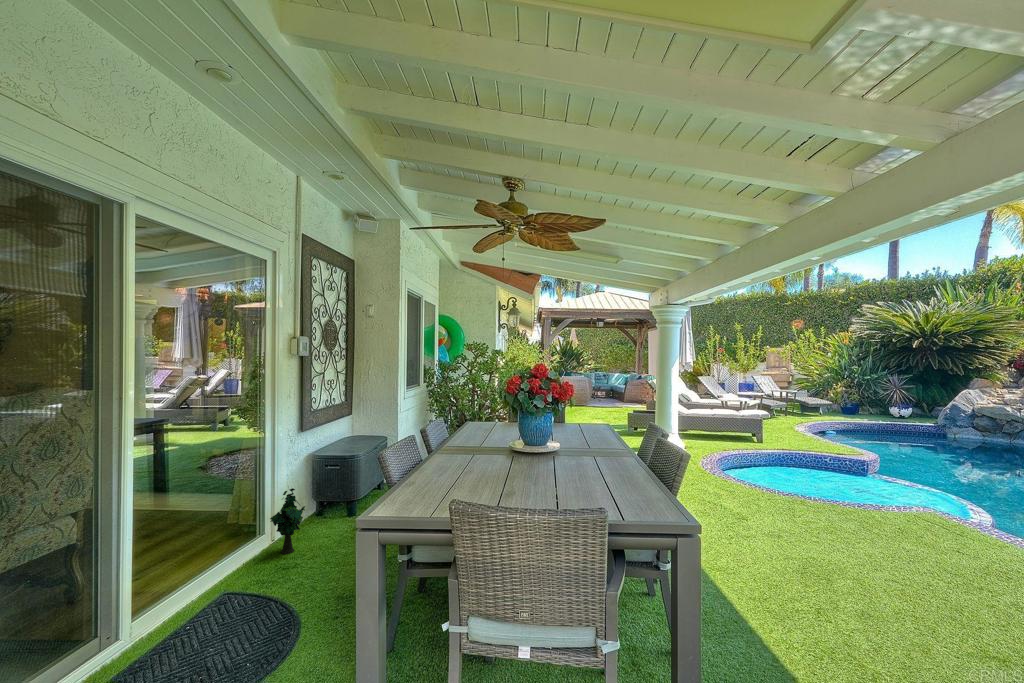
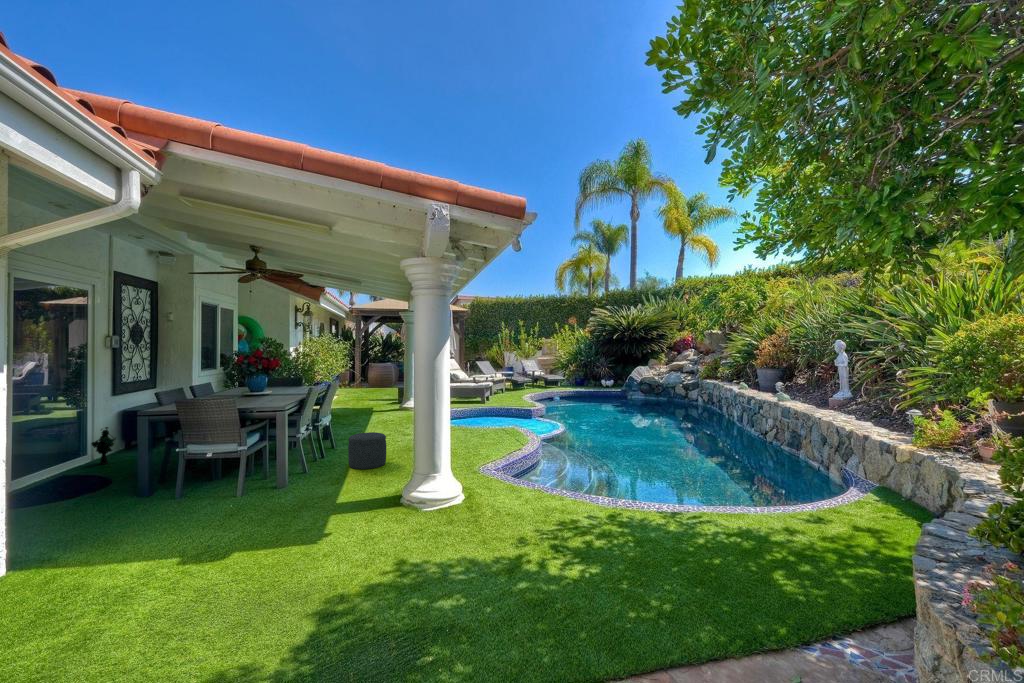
ottoman: none [744,544,838,648] -> present [348,432,386,469]

